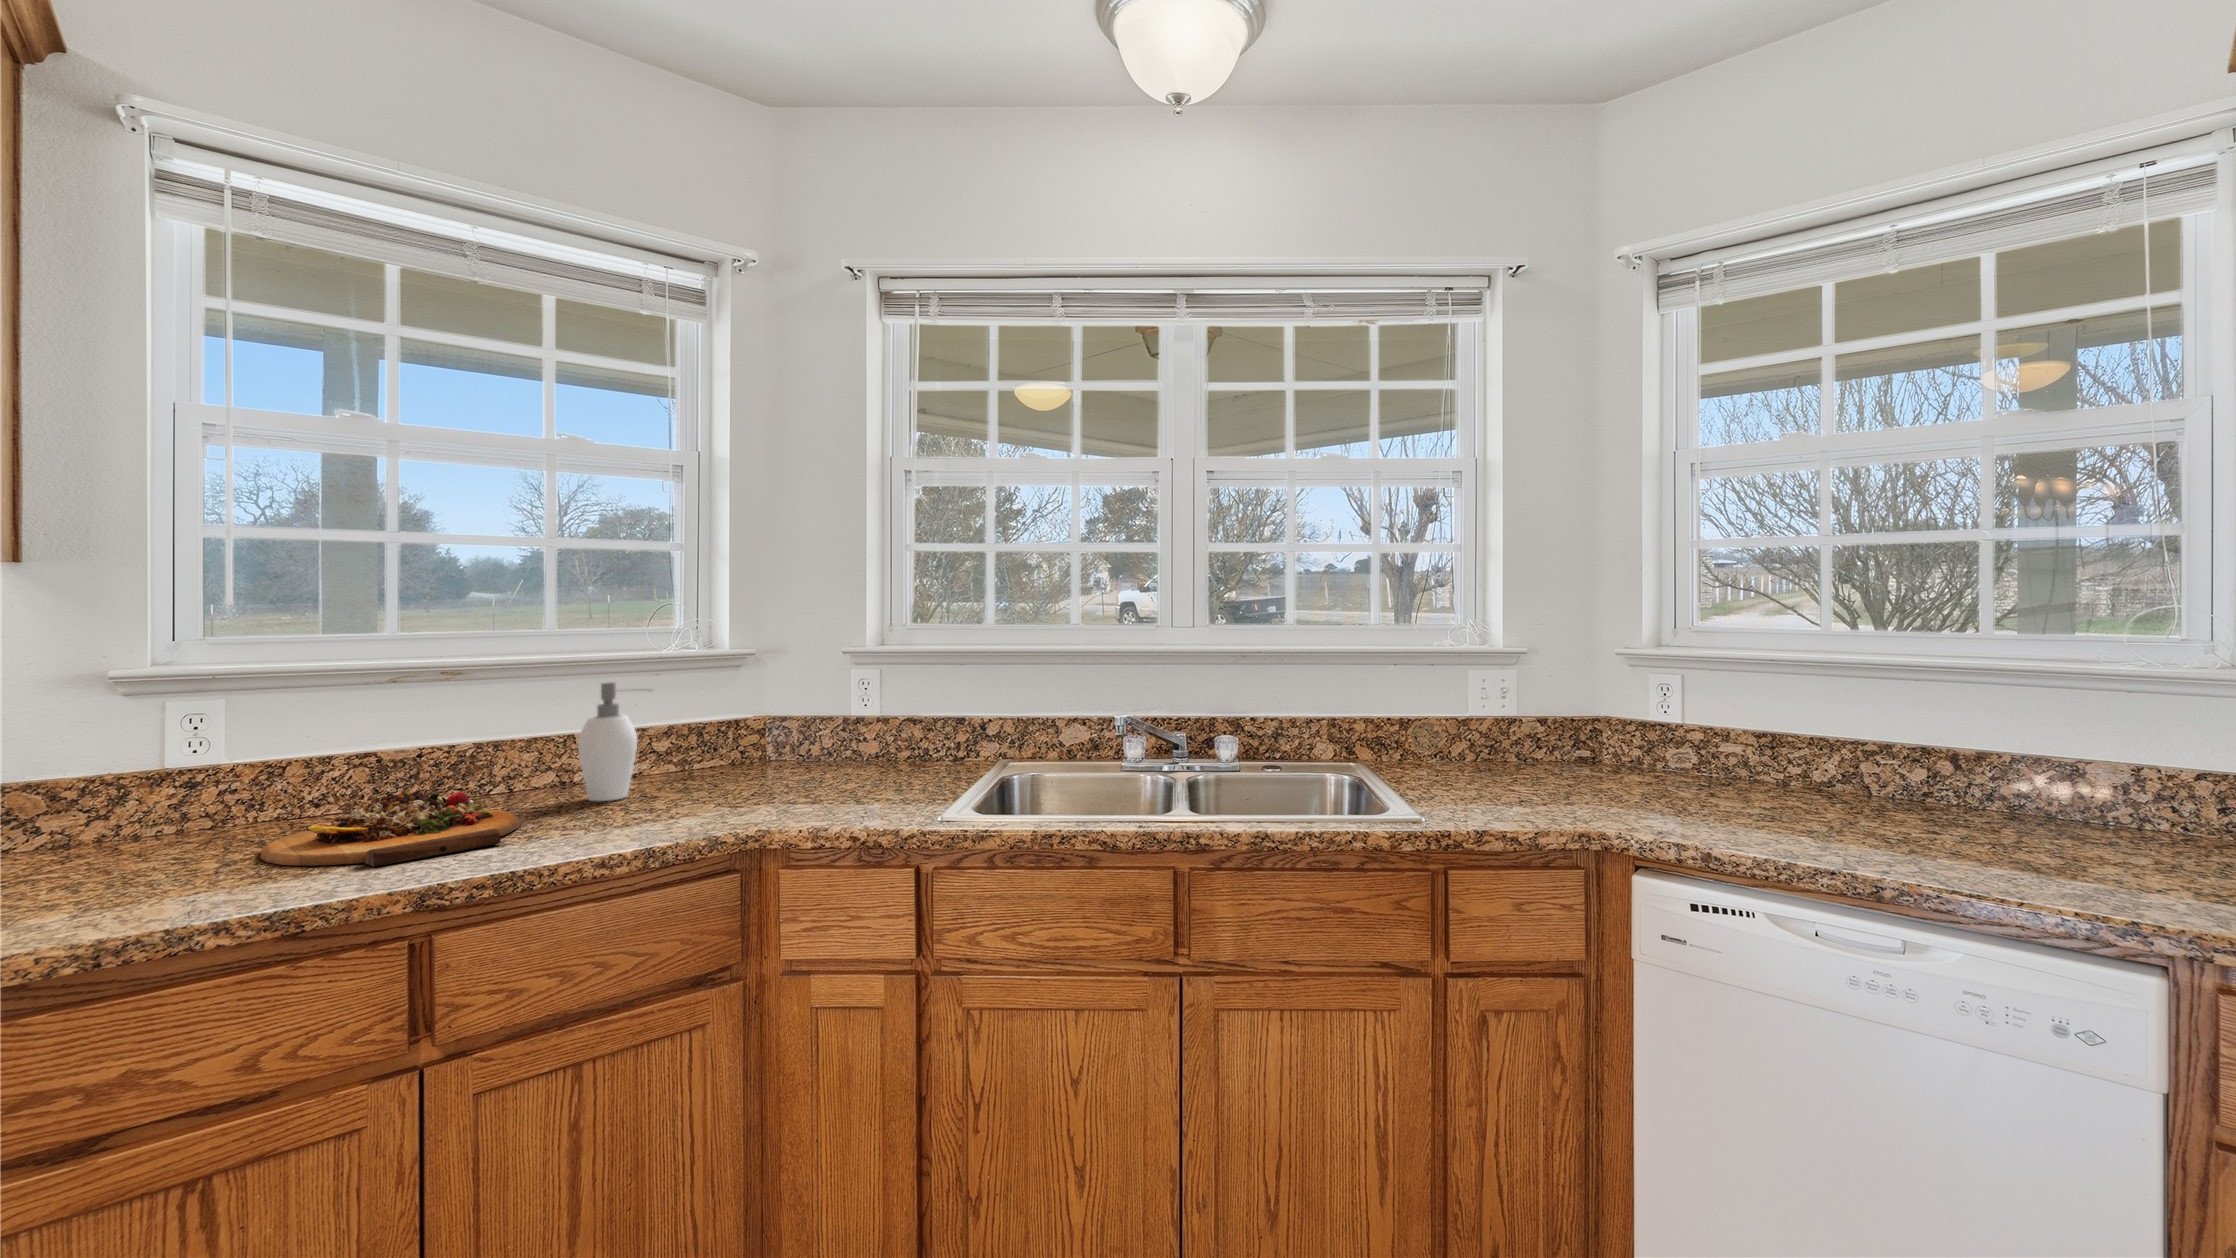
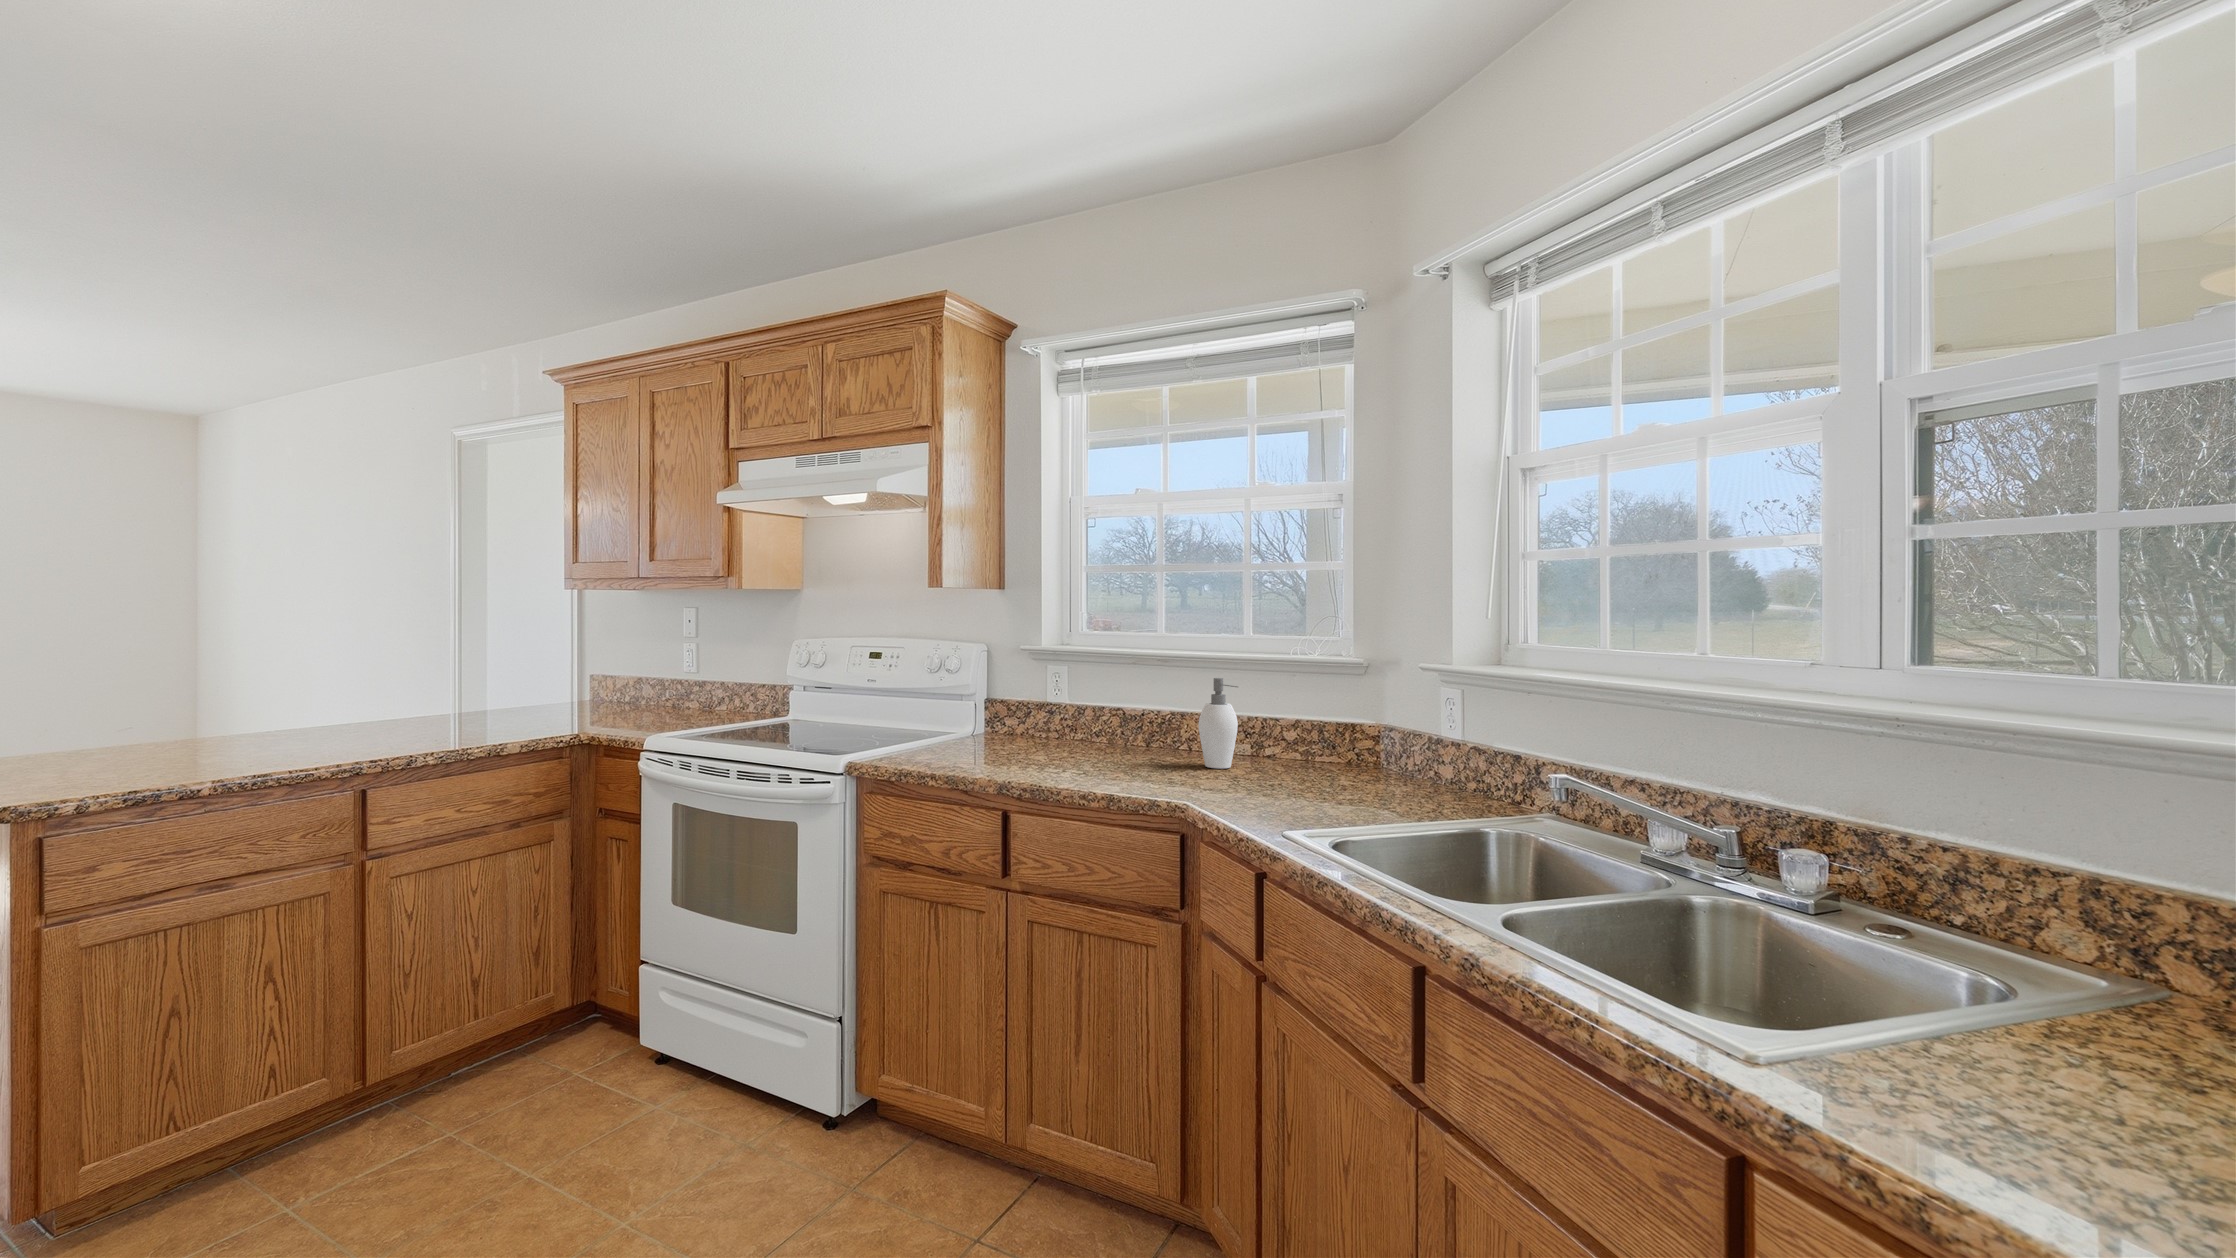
cutting board: present [260,790,522,866] -> none [1021,733,1145,775]

